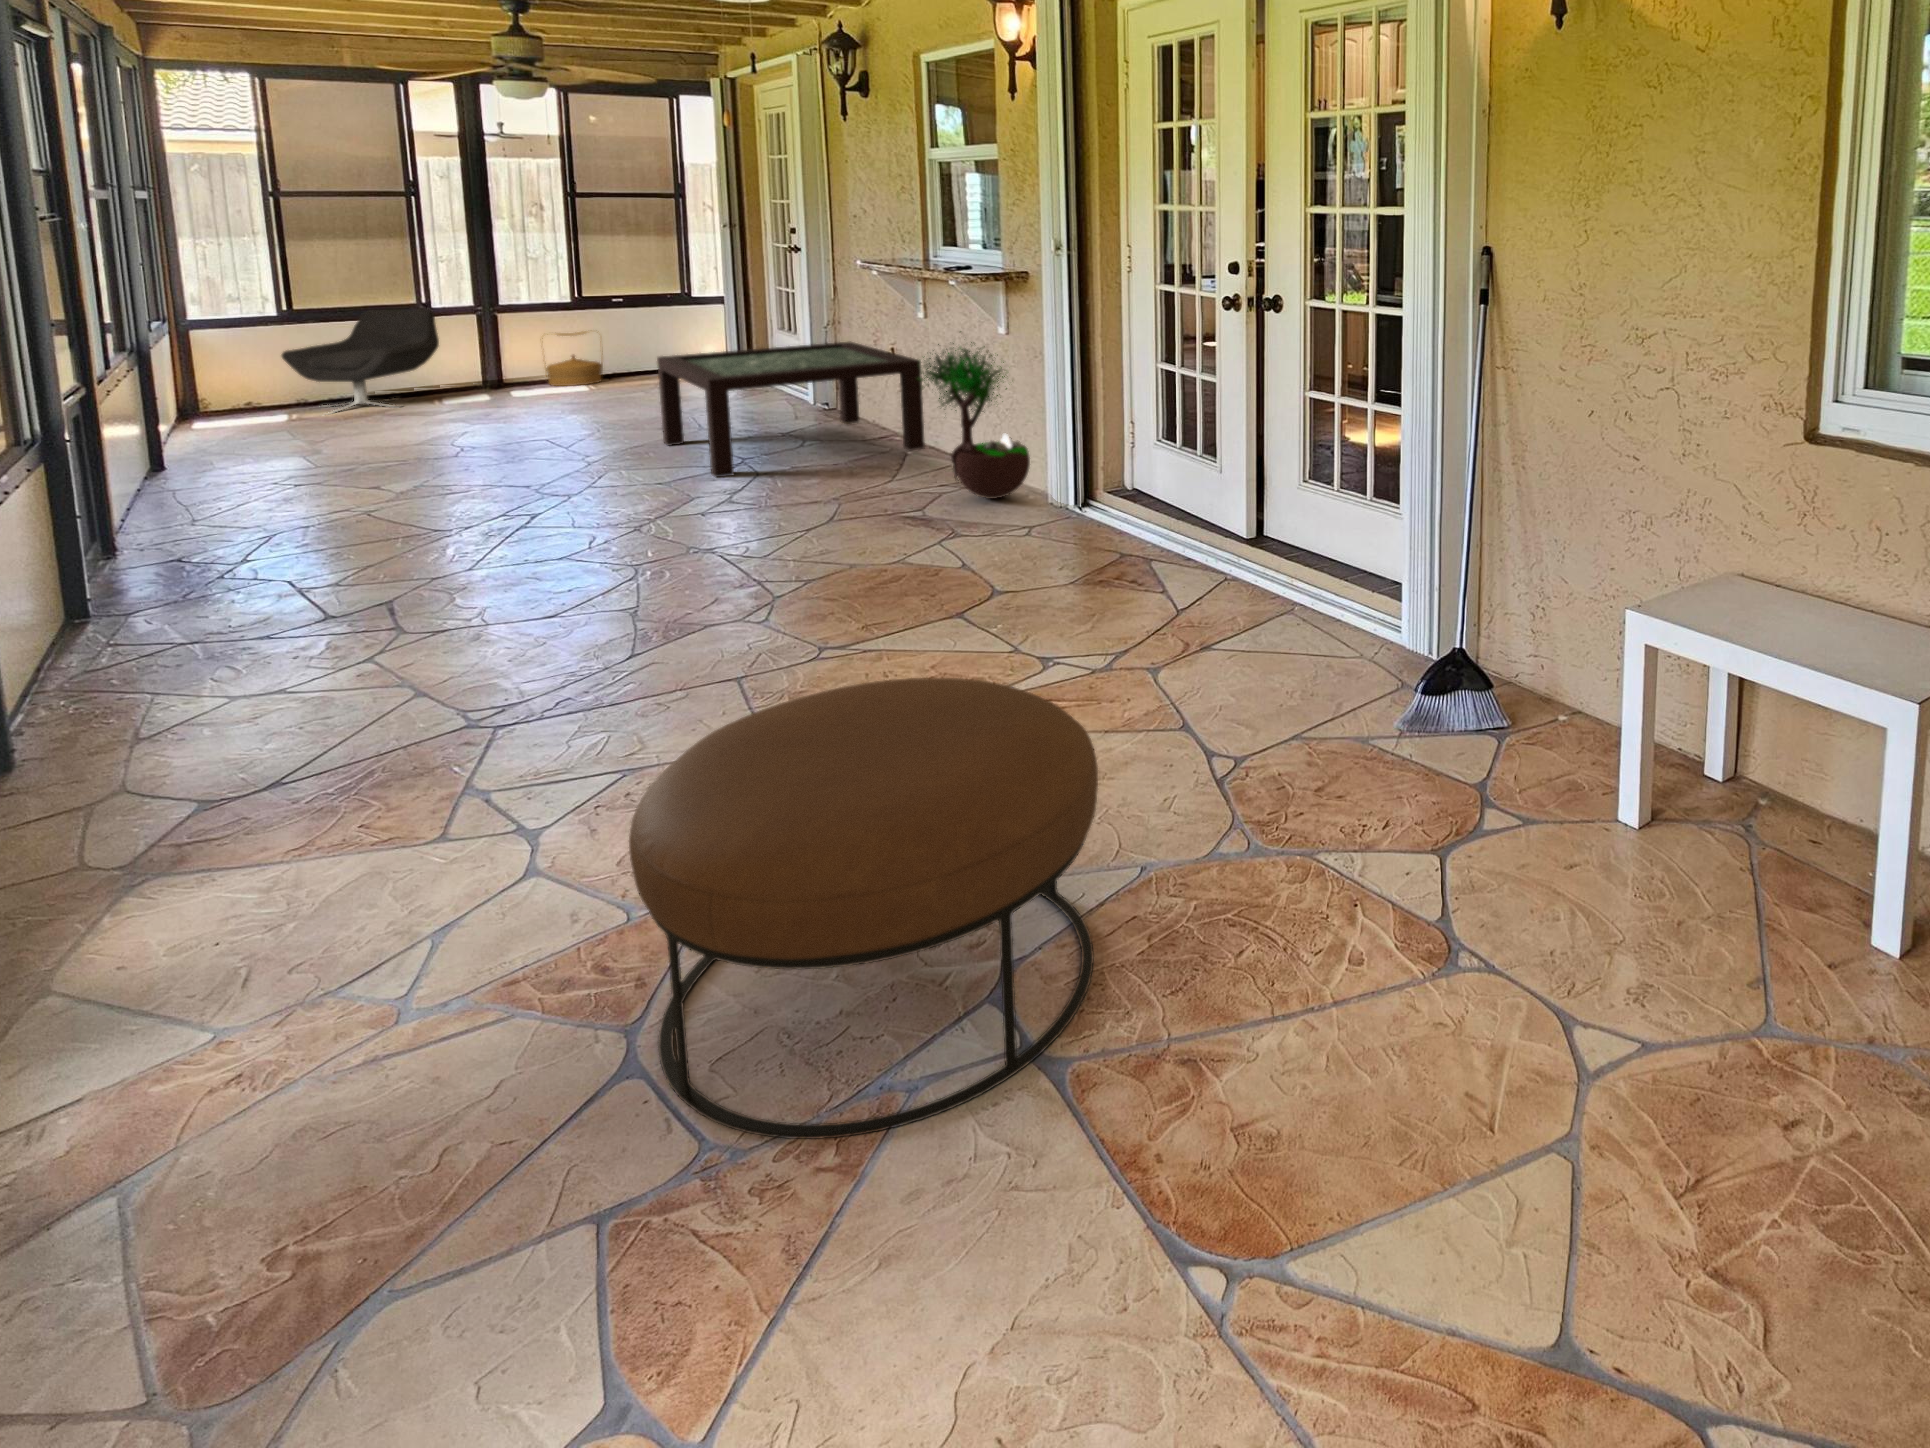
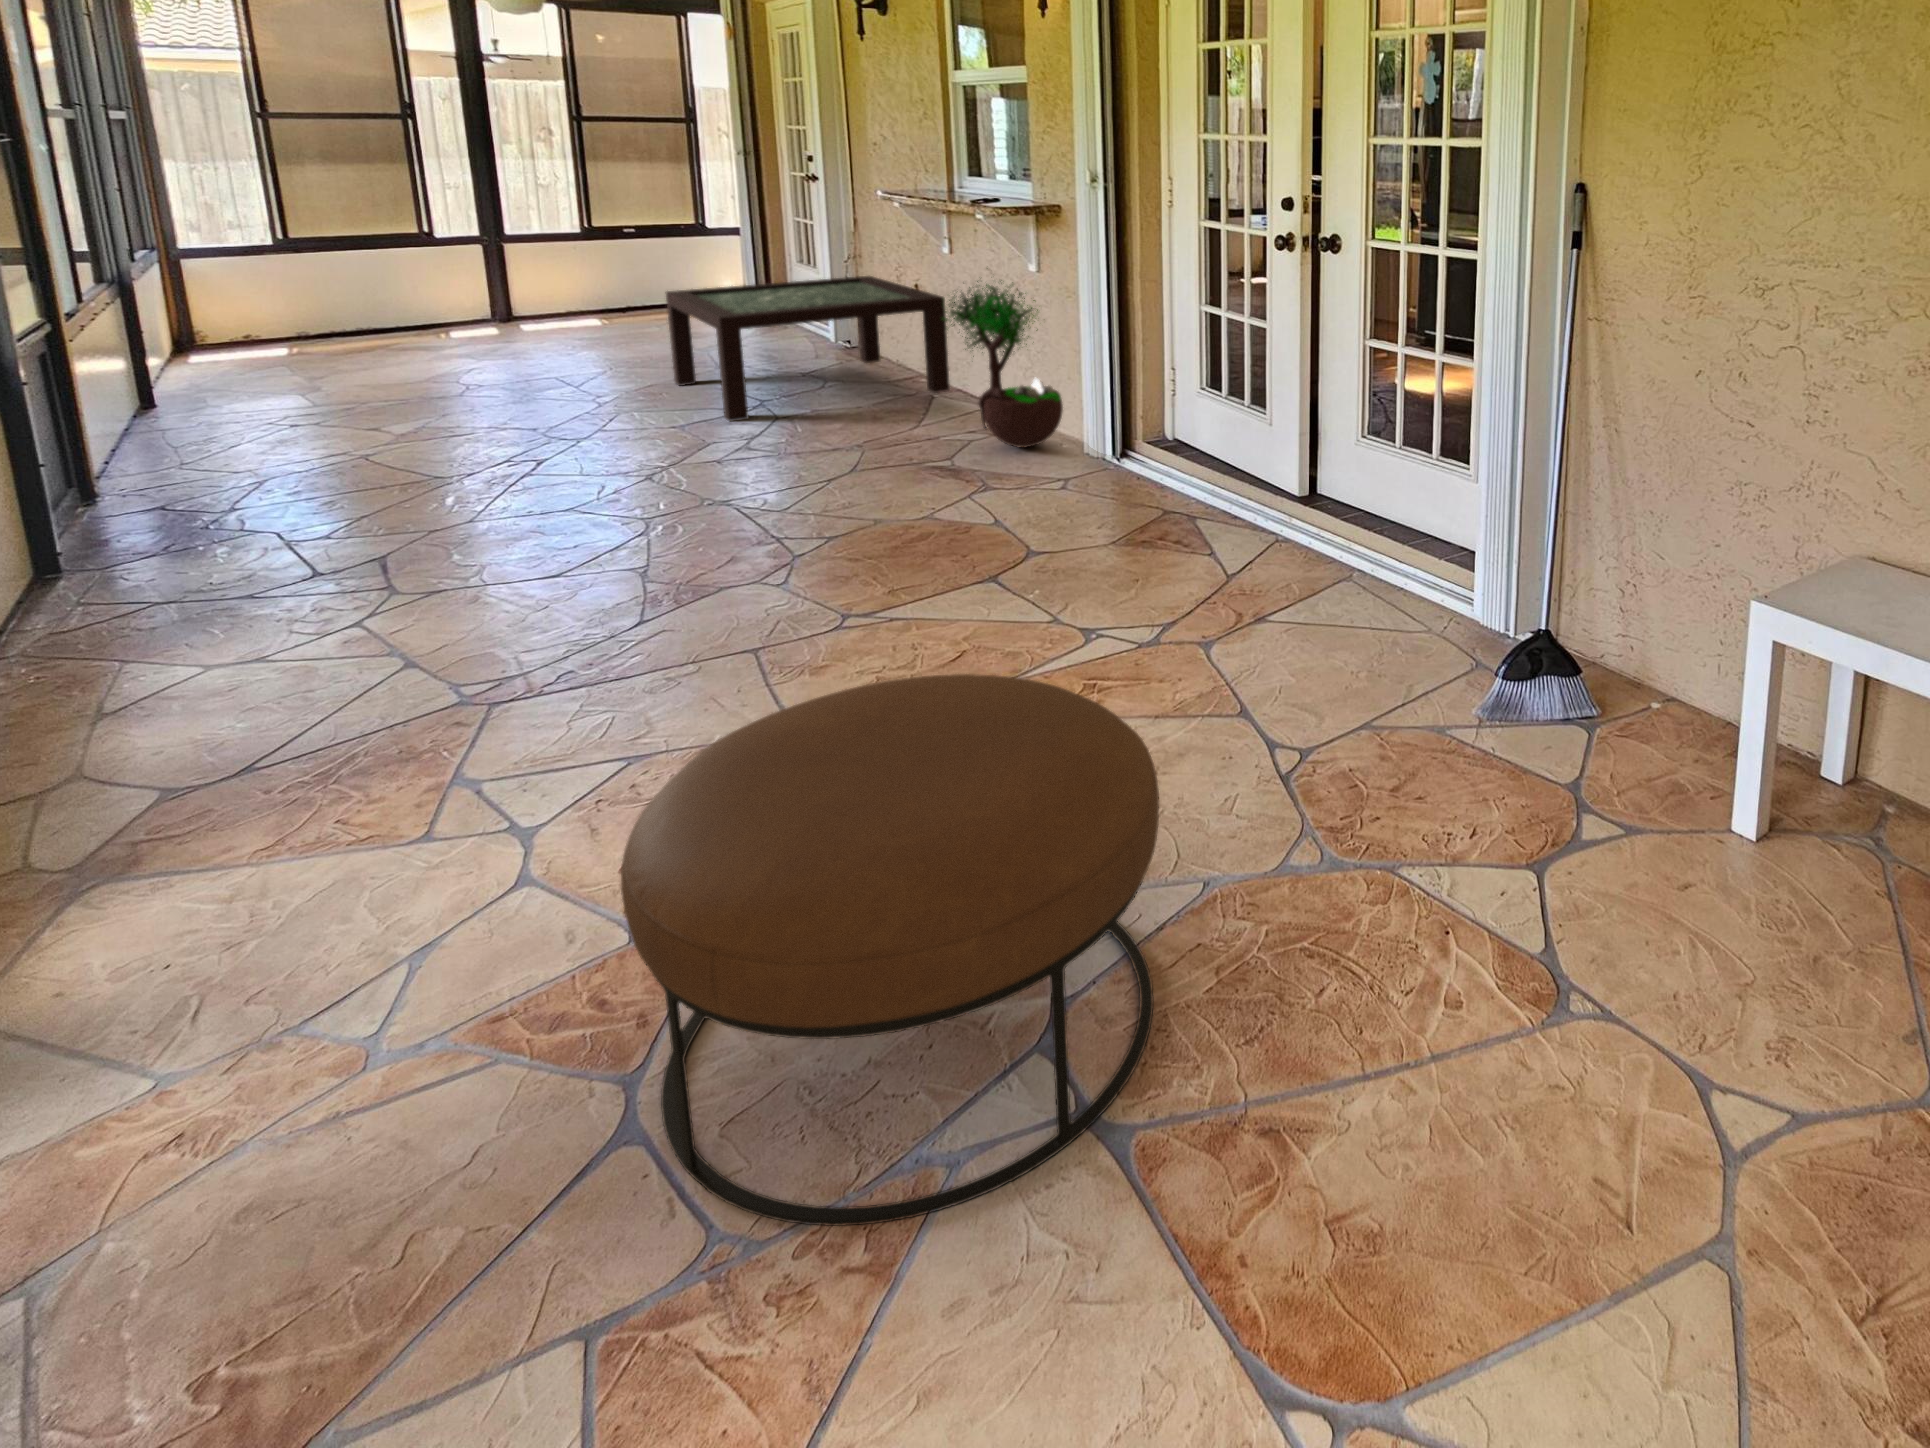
lounge chair: present [282,310,439,414] -> none [275,239,439,350]
woven basket: present [542,331,603,386] -> none [546,261,612,320]

